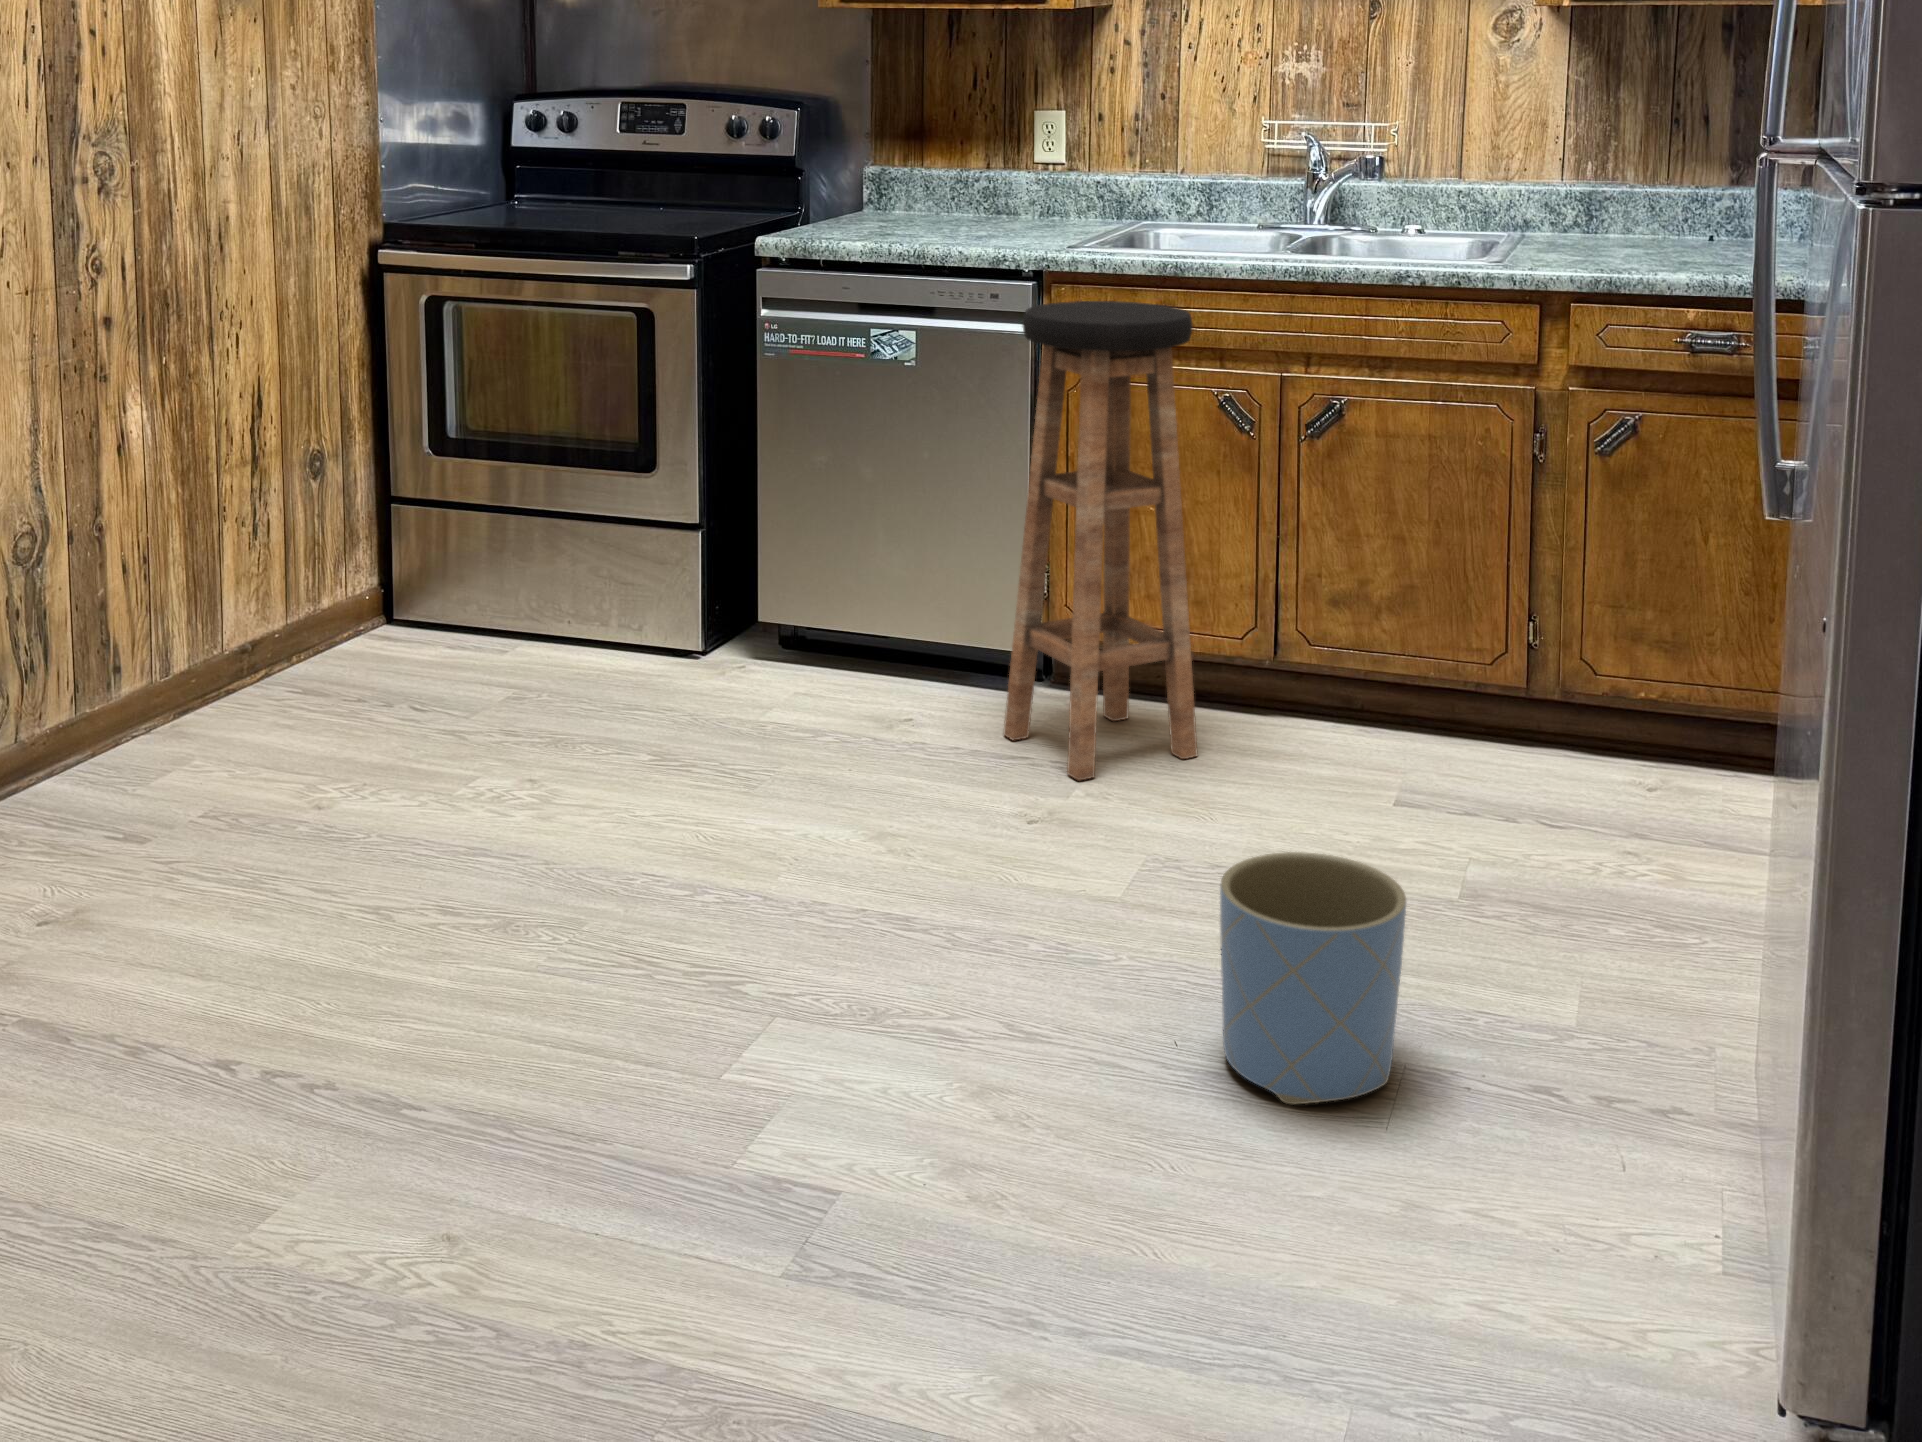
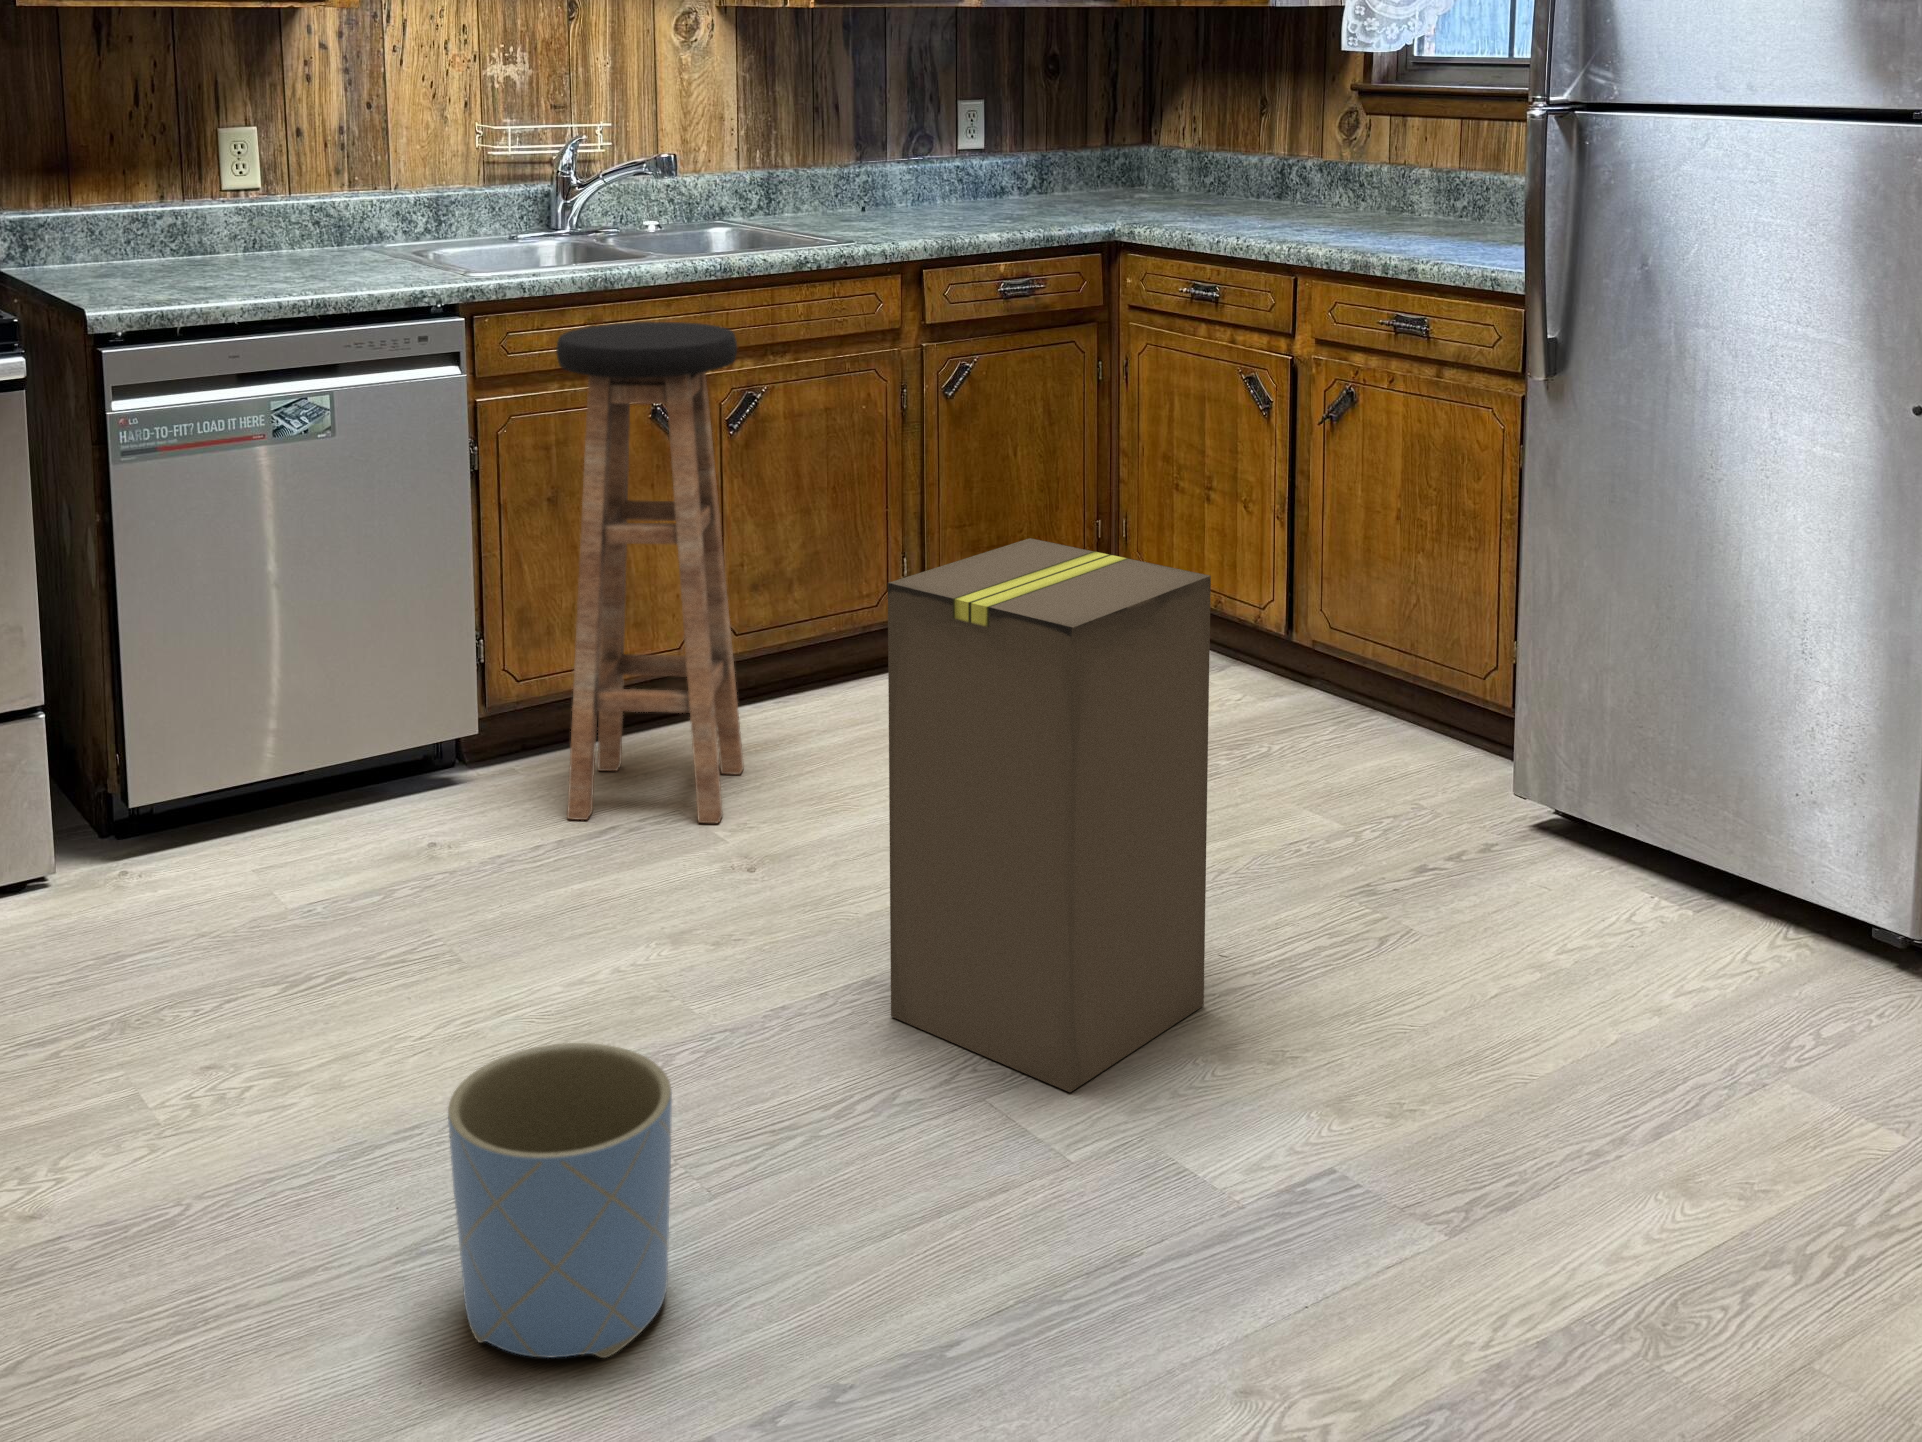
cardboard box: none [793,533,1053,1064] -> present [888,538,1211,1092]
planter: present [1220,852,1406,1104] -> present [448,1043,672,1358]

